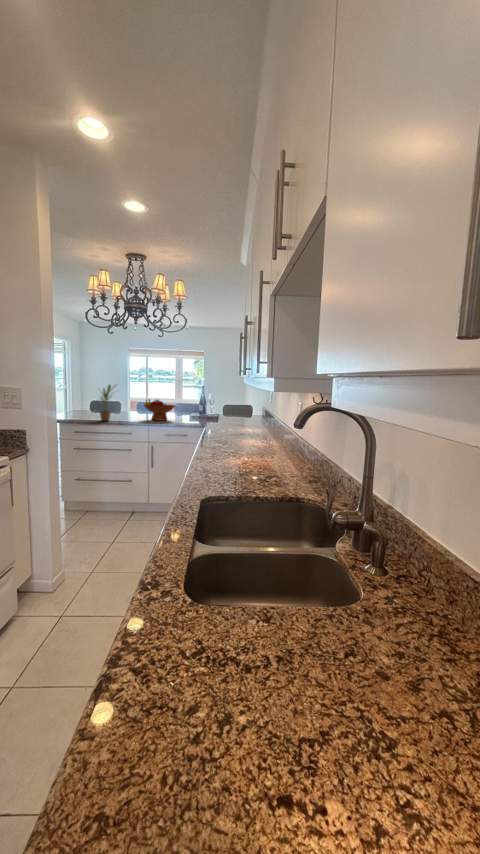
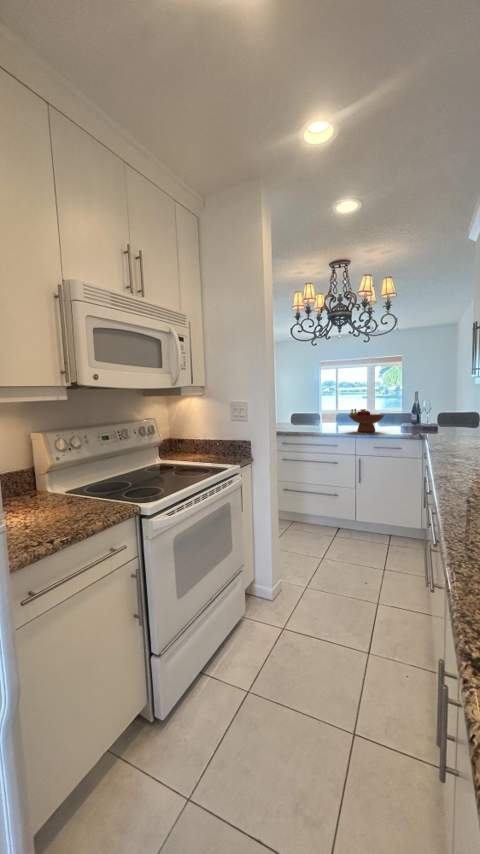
potted plant: present [98,385,112,421] -> none [301,395,325,433]

